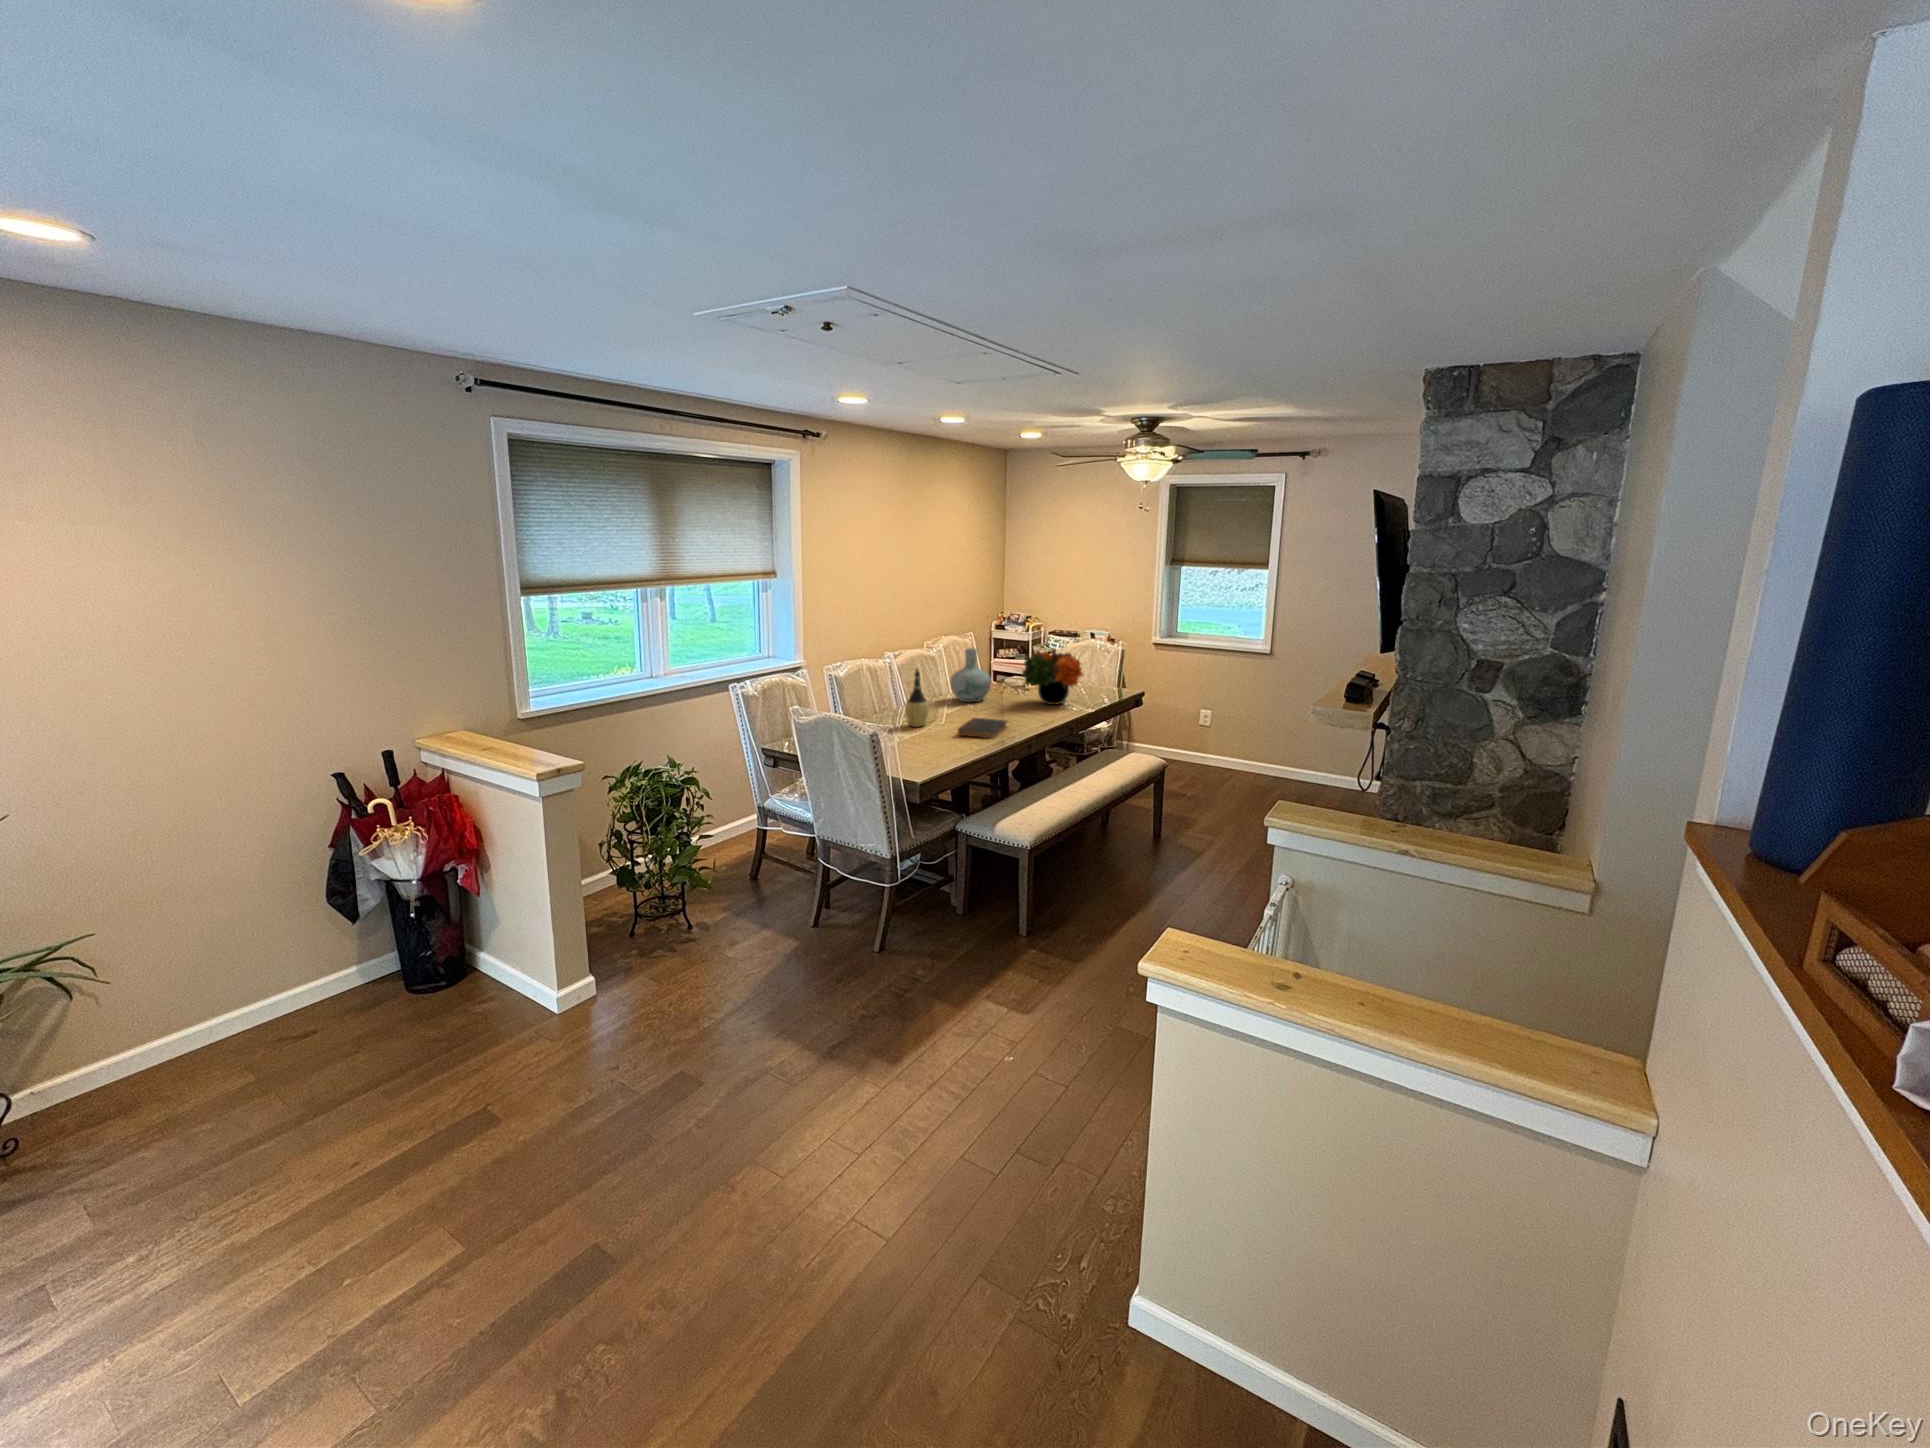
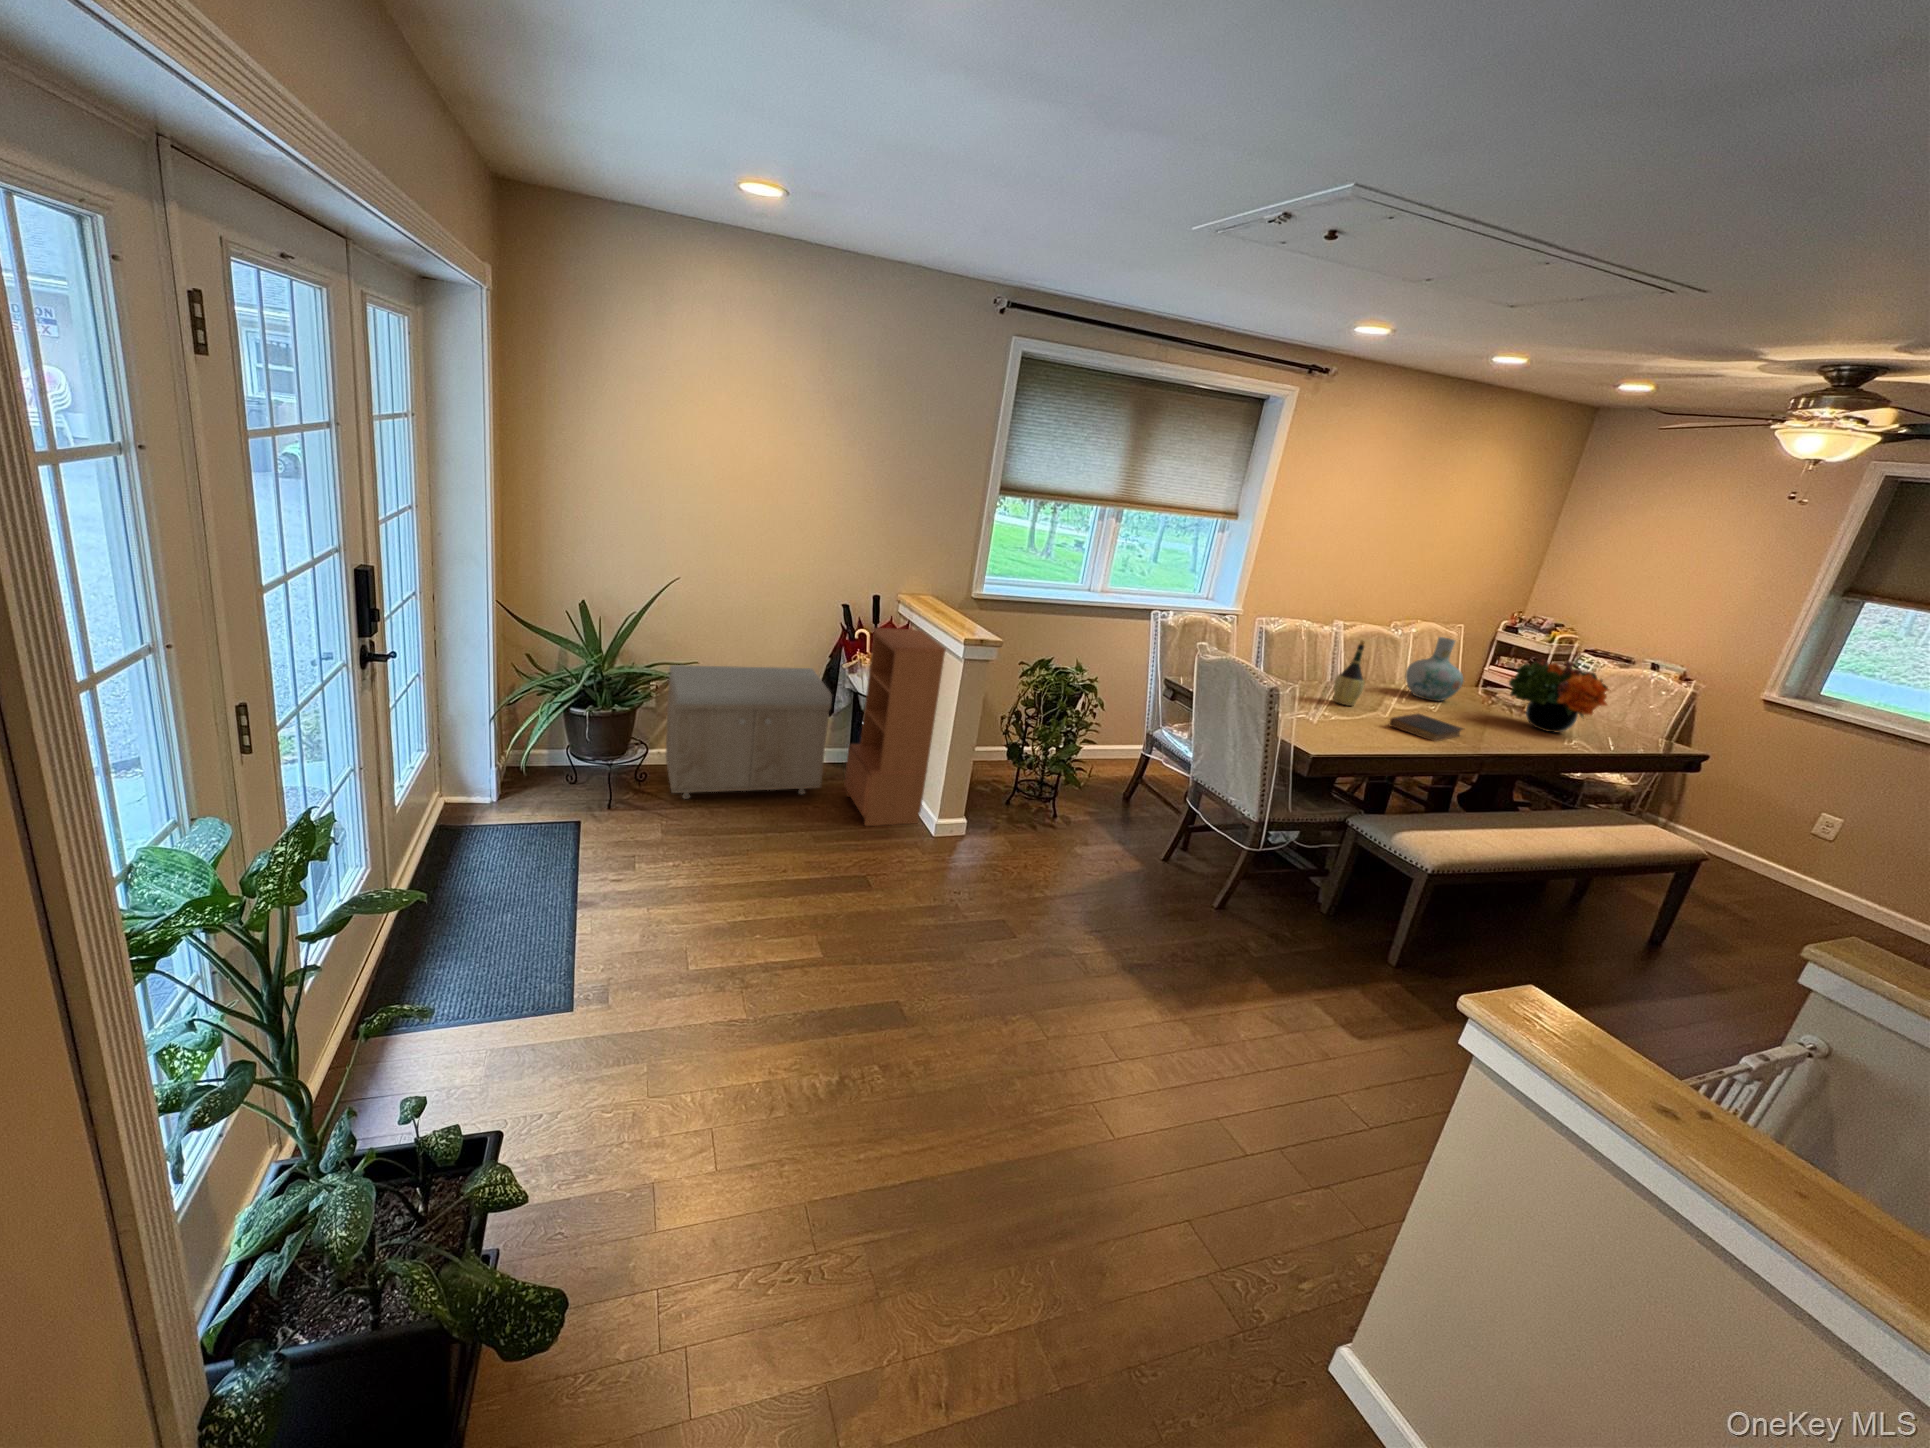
bookcase: none [395,777,532,1043] -> present [844,628,946,826]
storage bench: none [23,872,373,1146] -> present [665,665,832,799]

